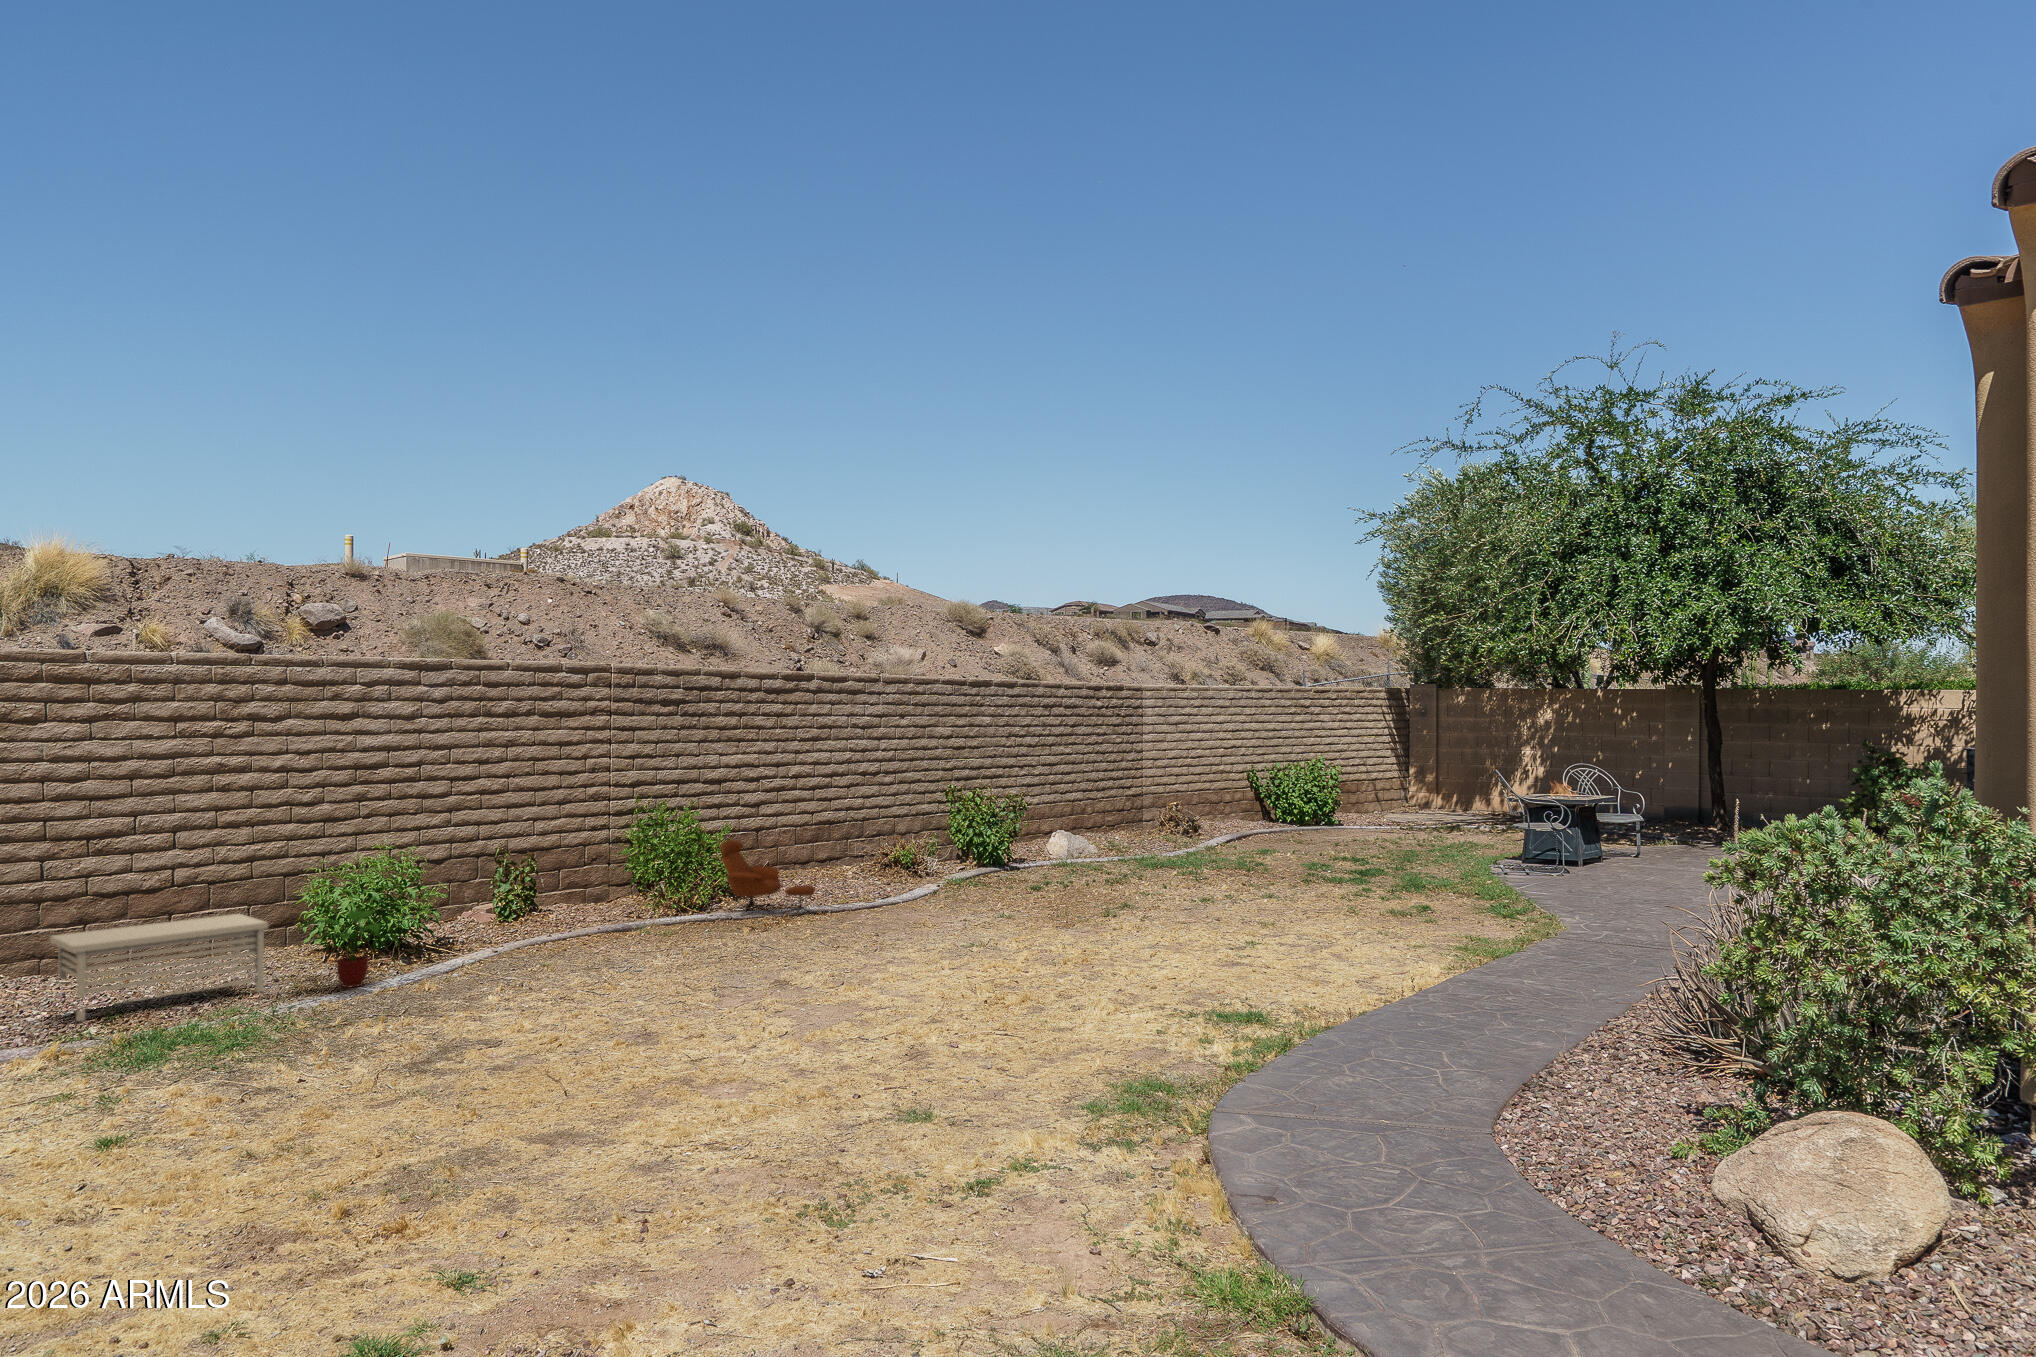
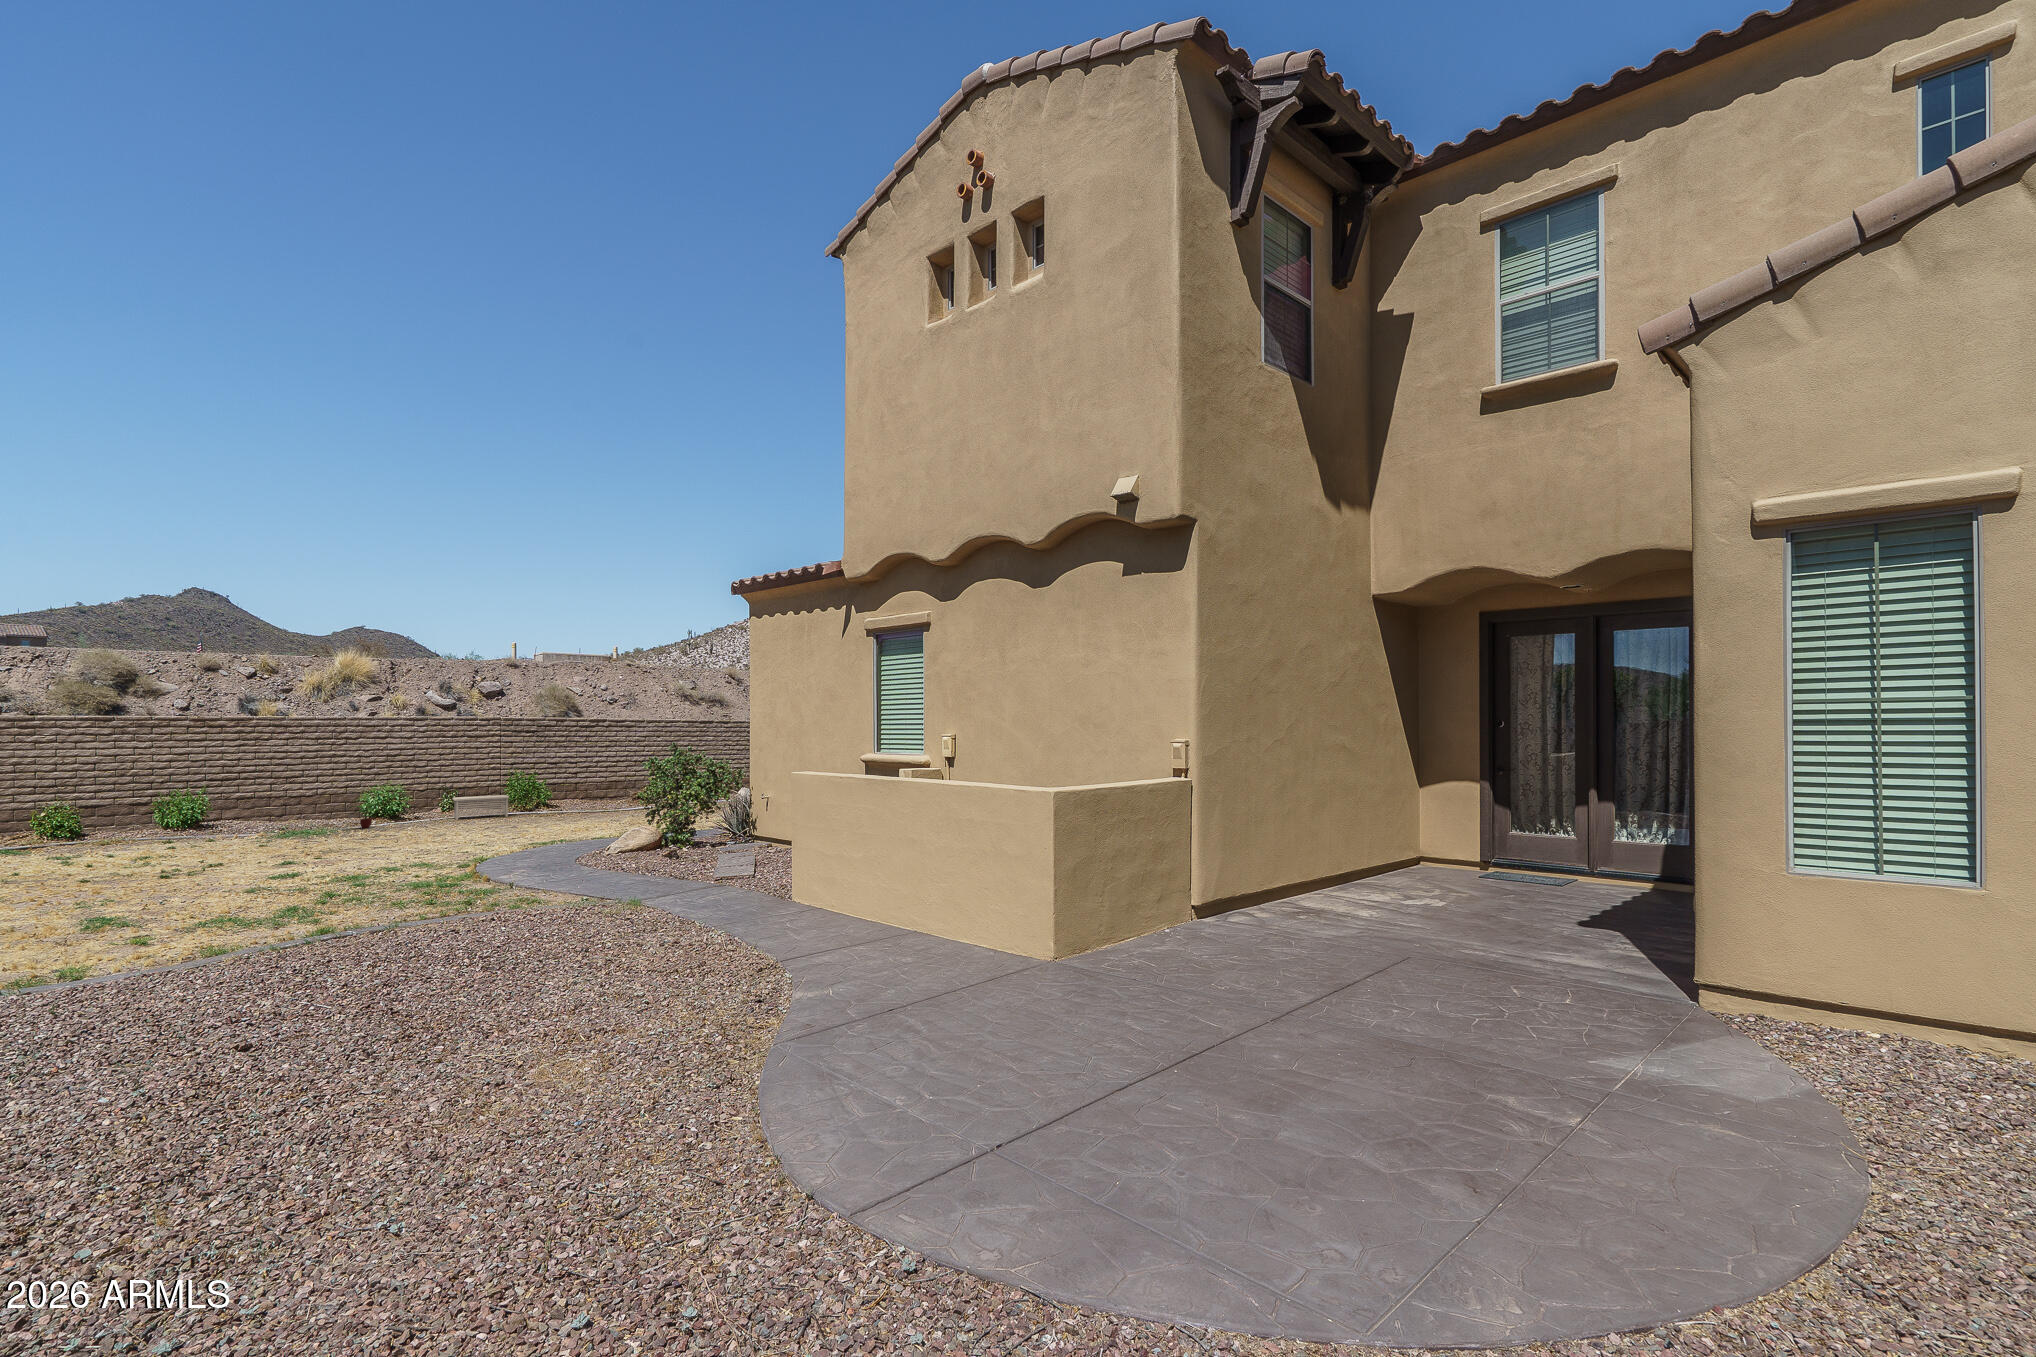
lounge chair: present [721,840,815,914] -> none [539,786,573,816]
storage bench: present [50,914,268,1022] -> present [452,795,509,820]

